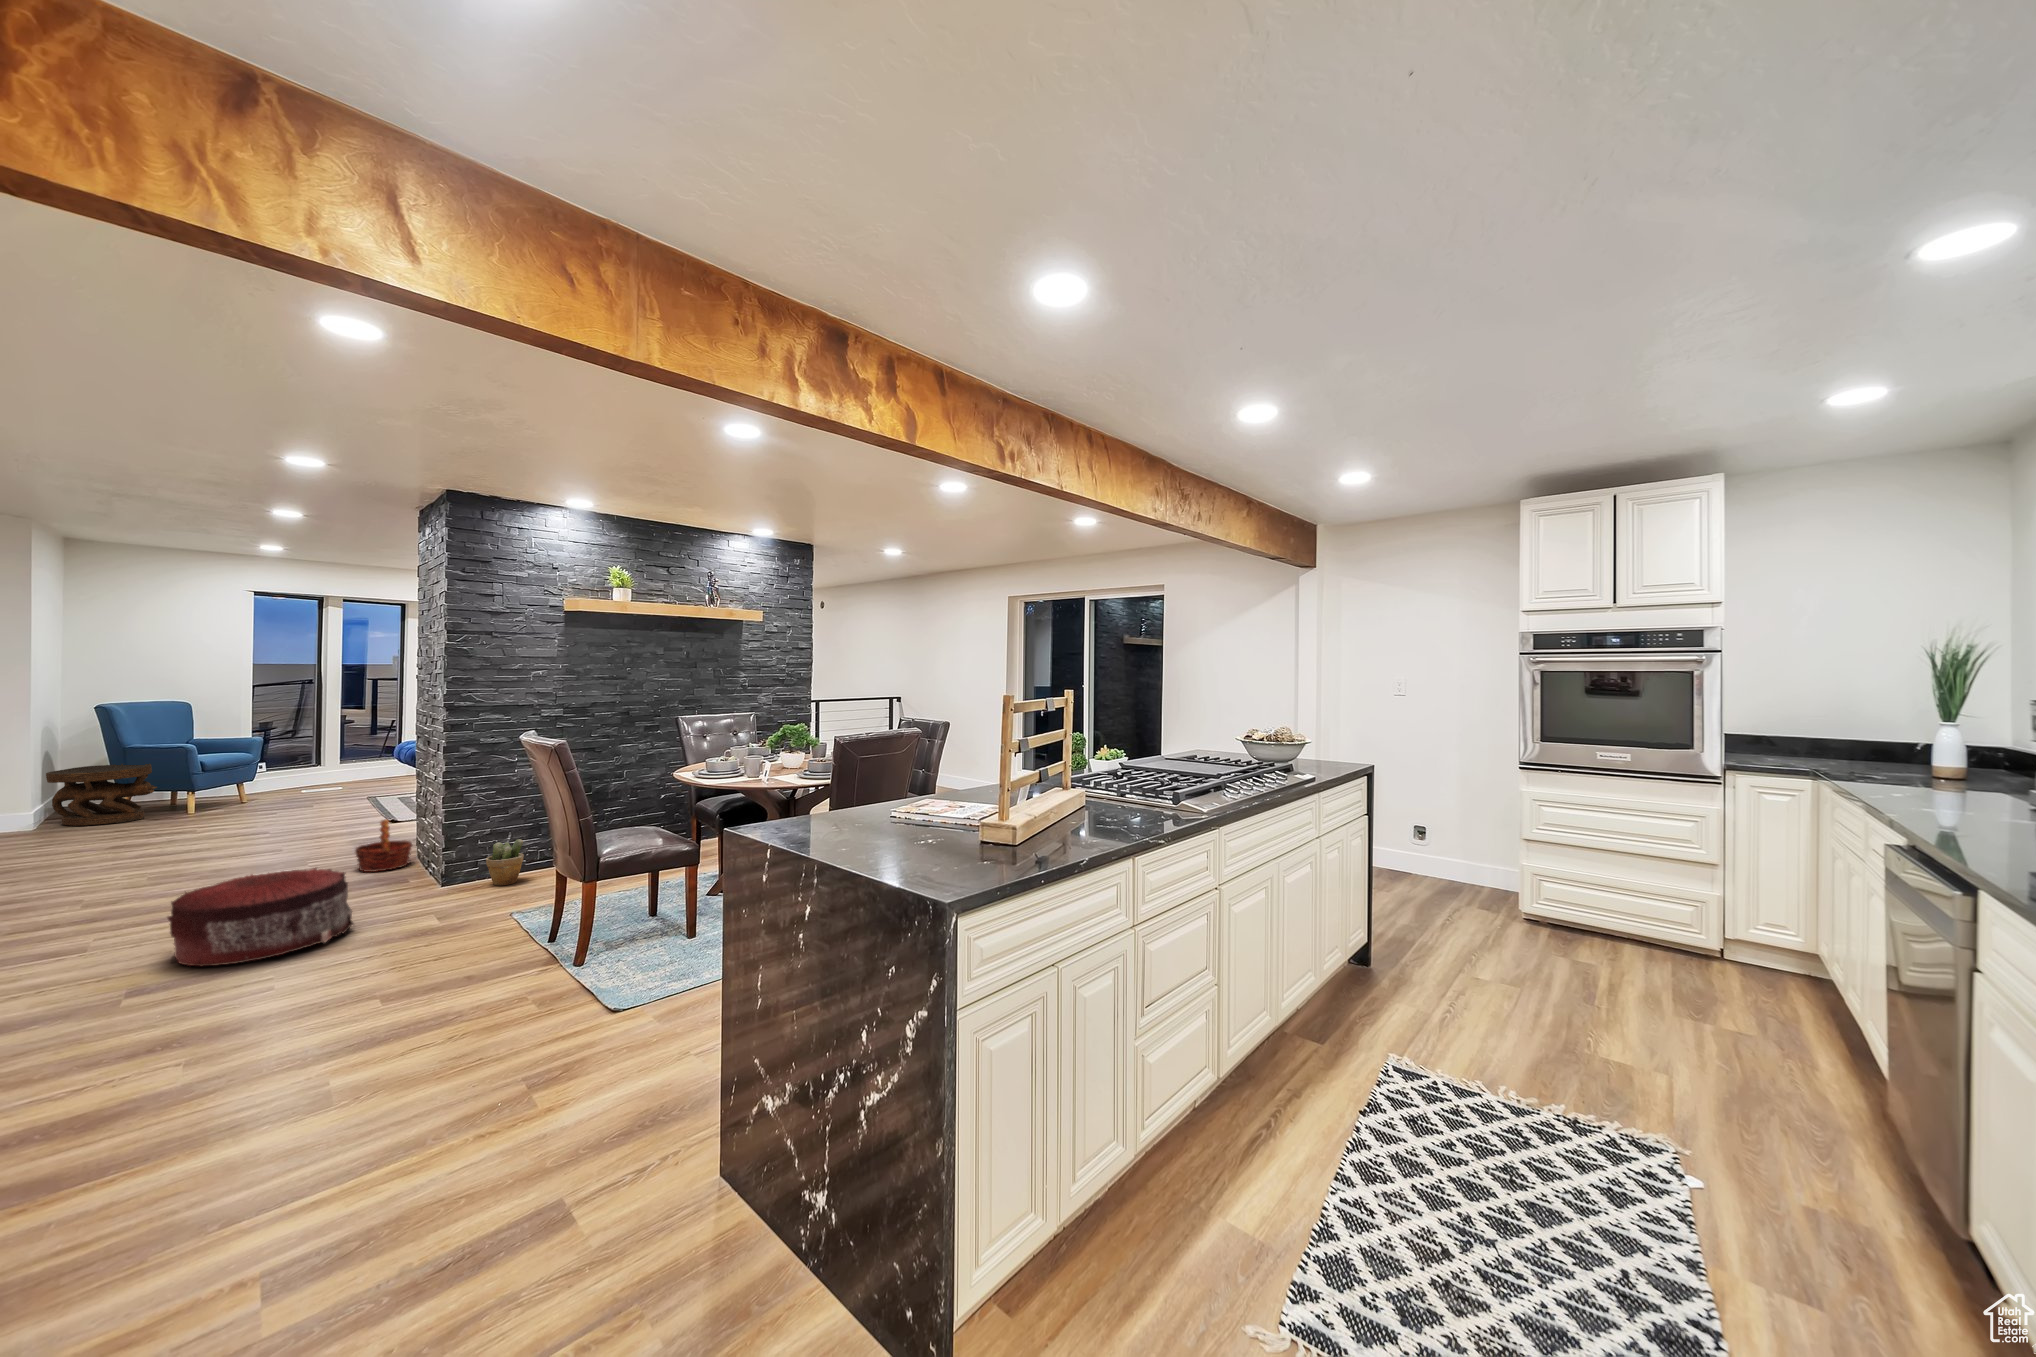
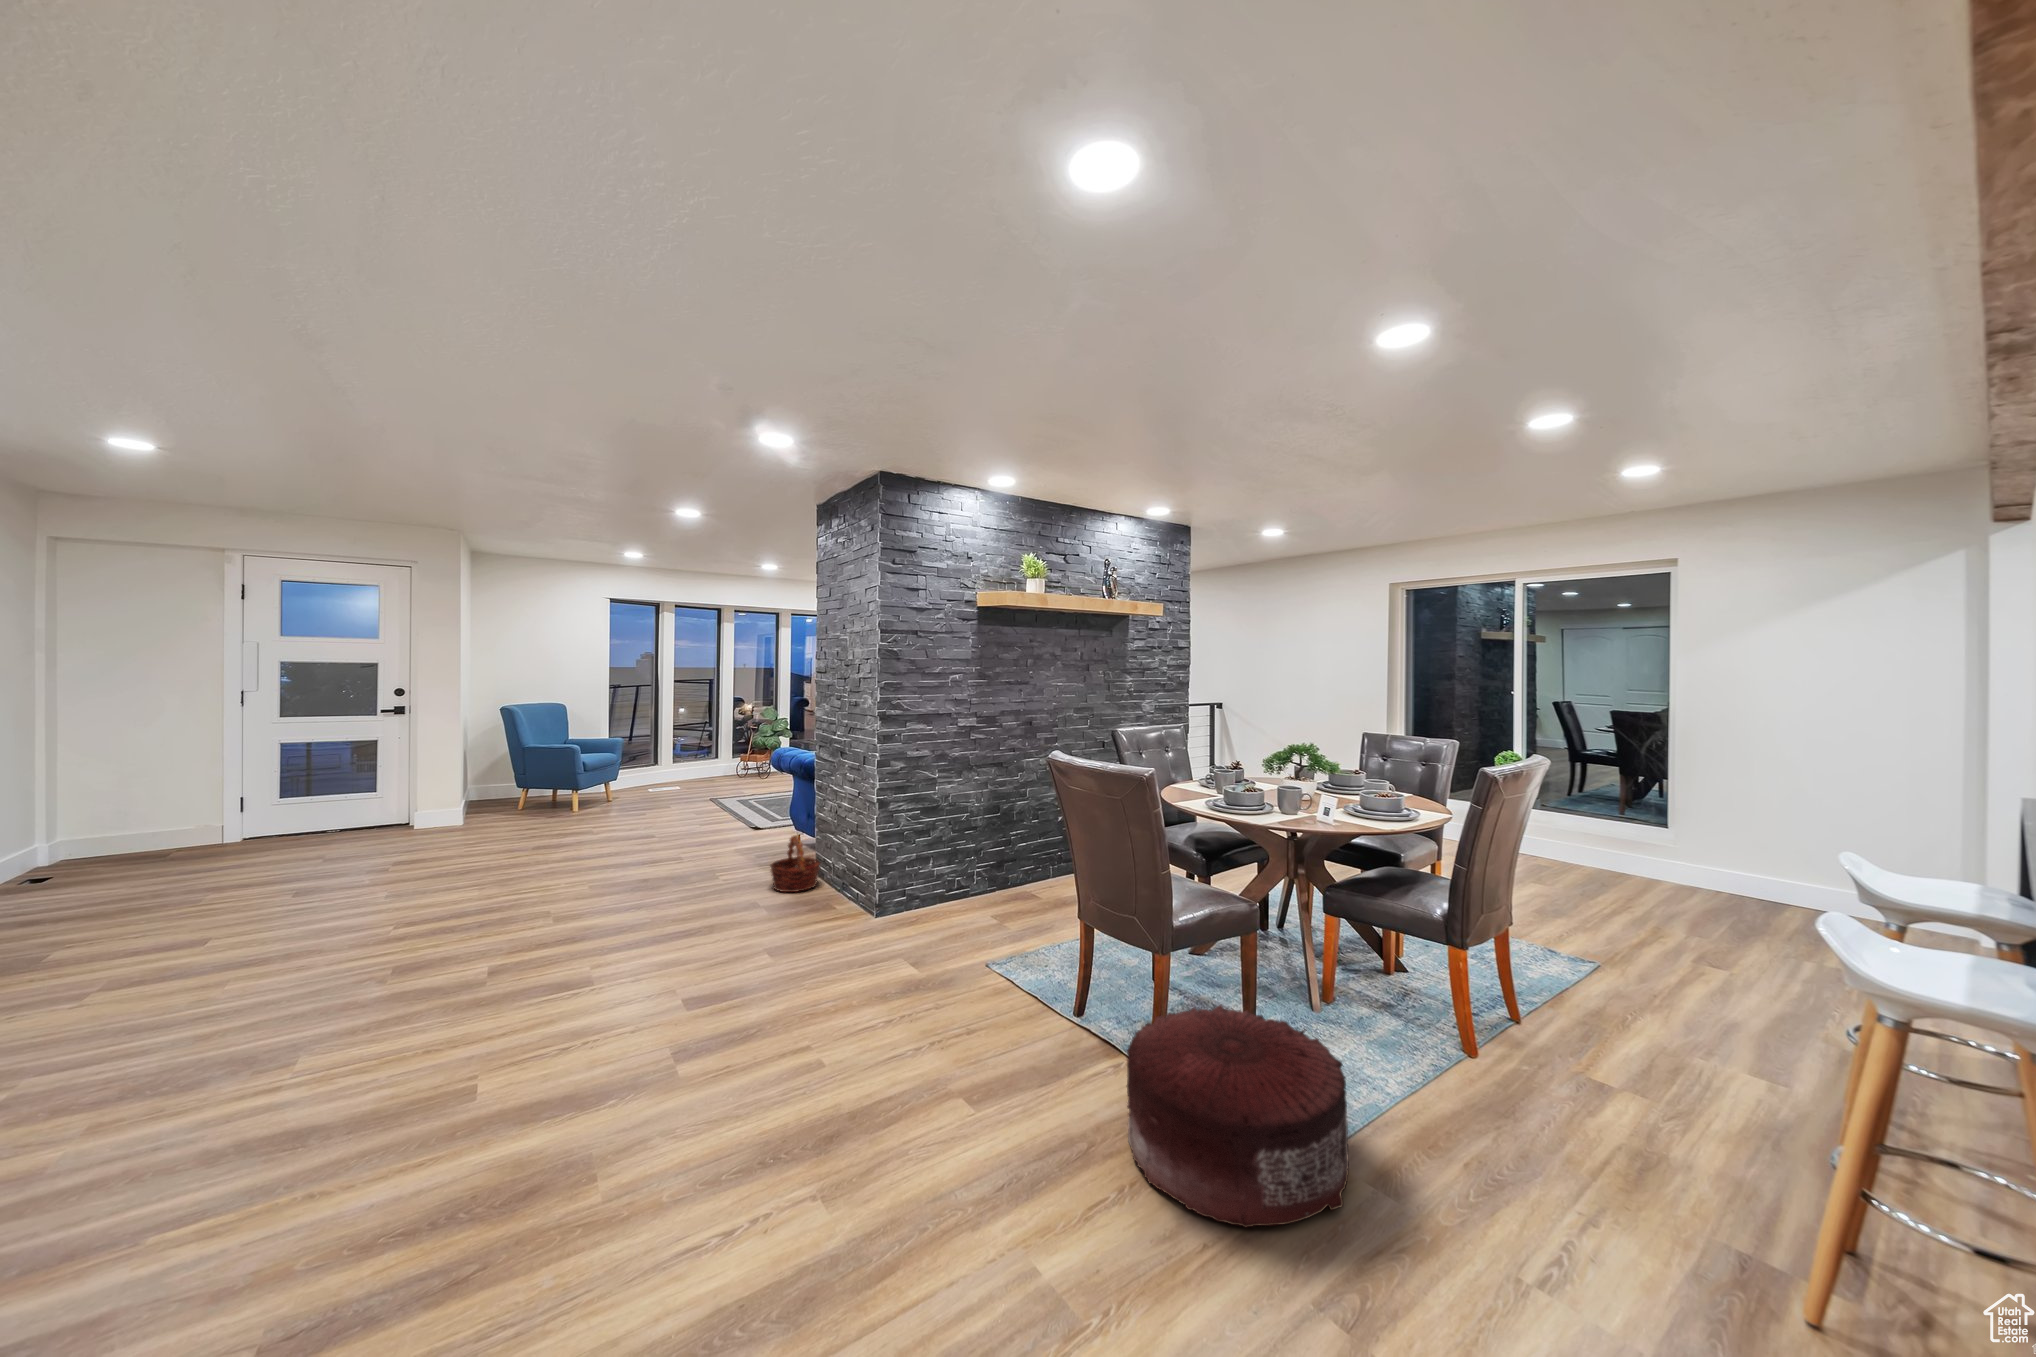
side table: present [46,764,157,826] -> none [469,761,552,821]
potted plant: present [486,839,524,886] -> none [919,867,955,920]
pouf: present [168,868,354,966] -> present [1127,1005,1349,1228]

